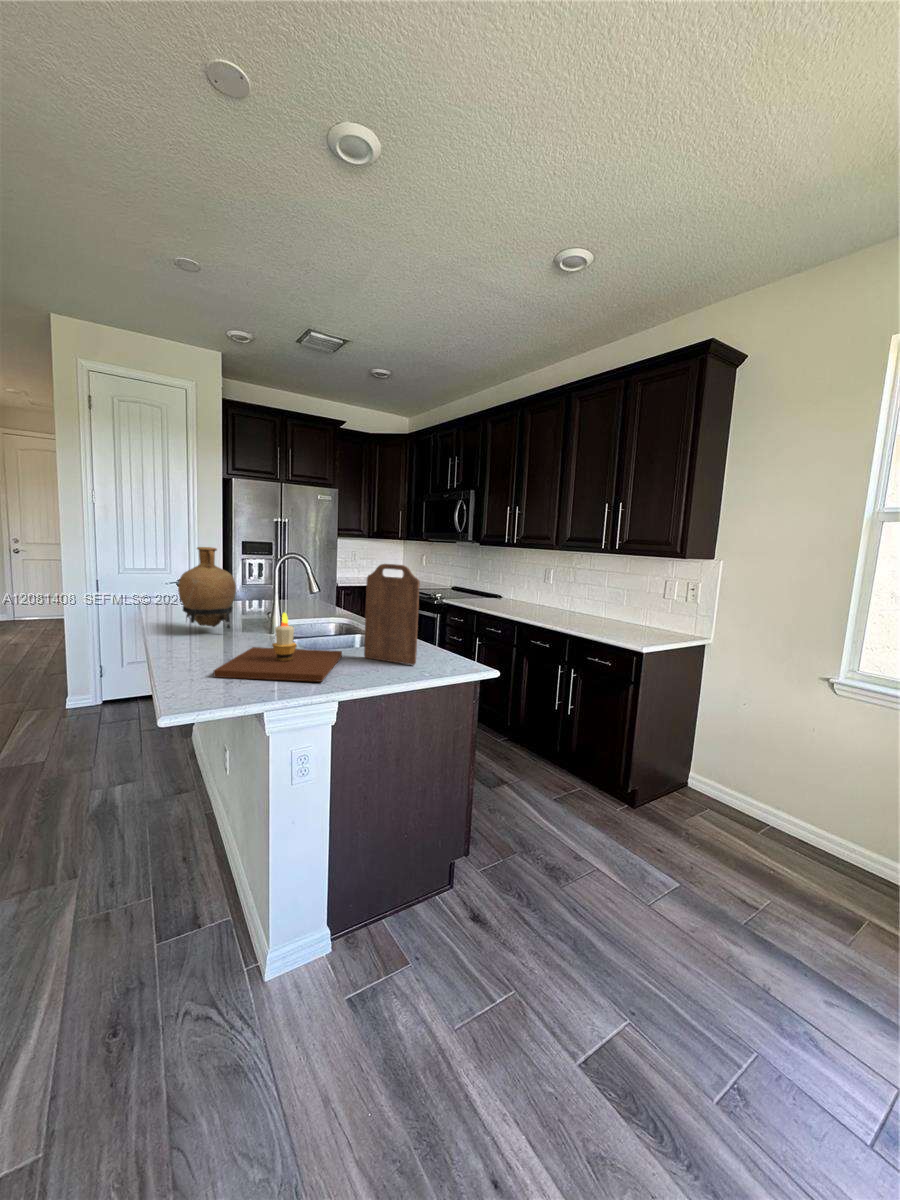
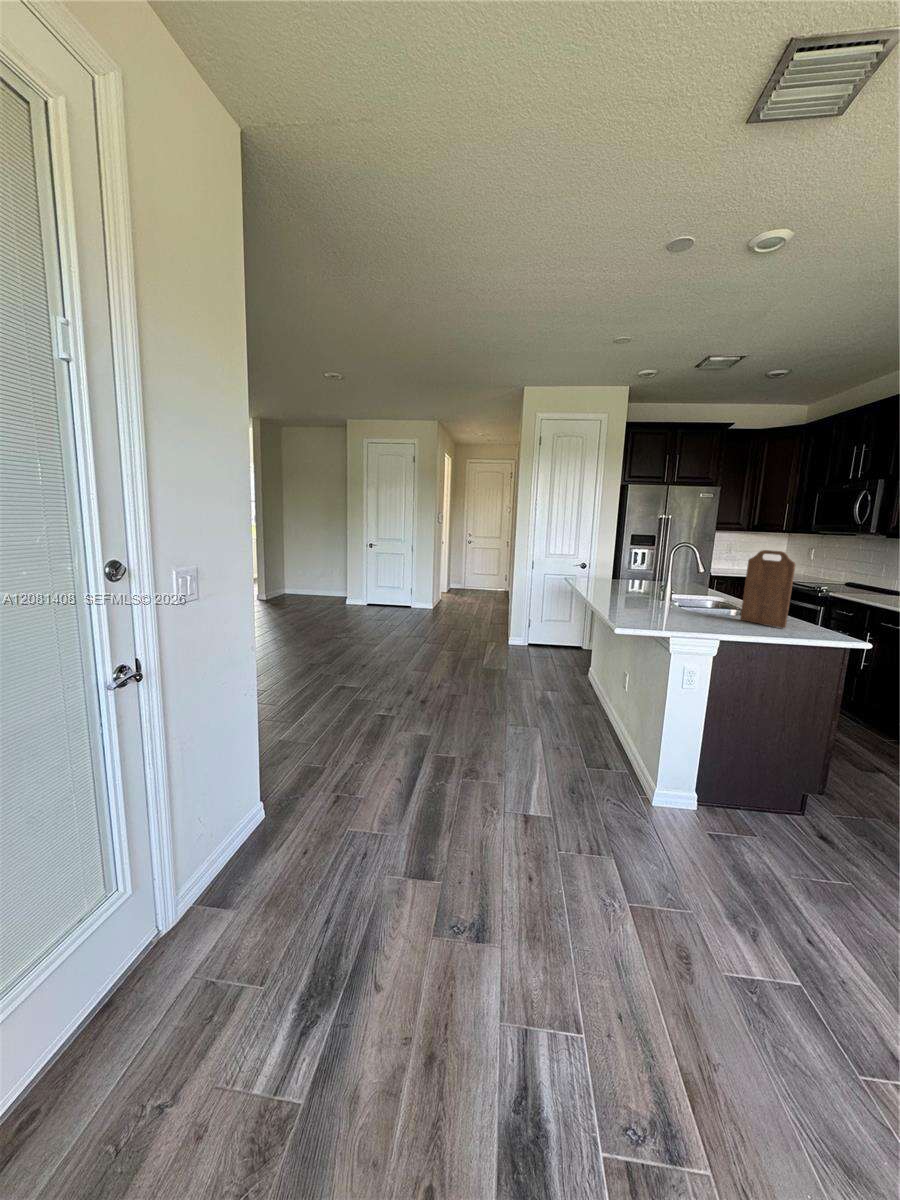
vase: present [178,547,236,629] -> none [607,538,643,594]
candle: present [214,613,342,682] -> none [637,580,722,626]

